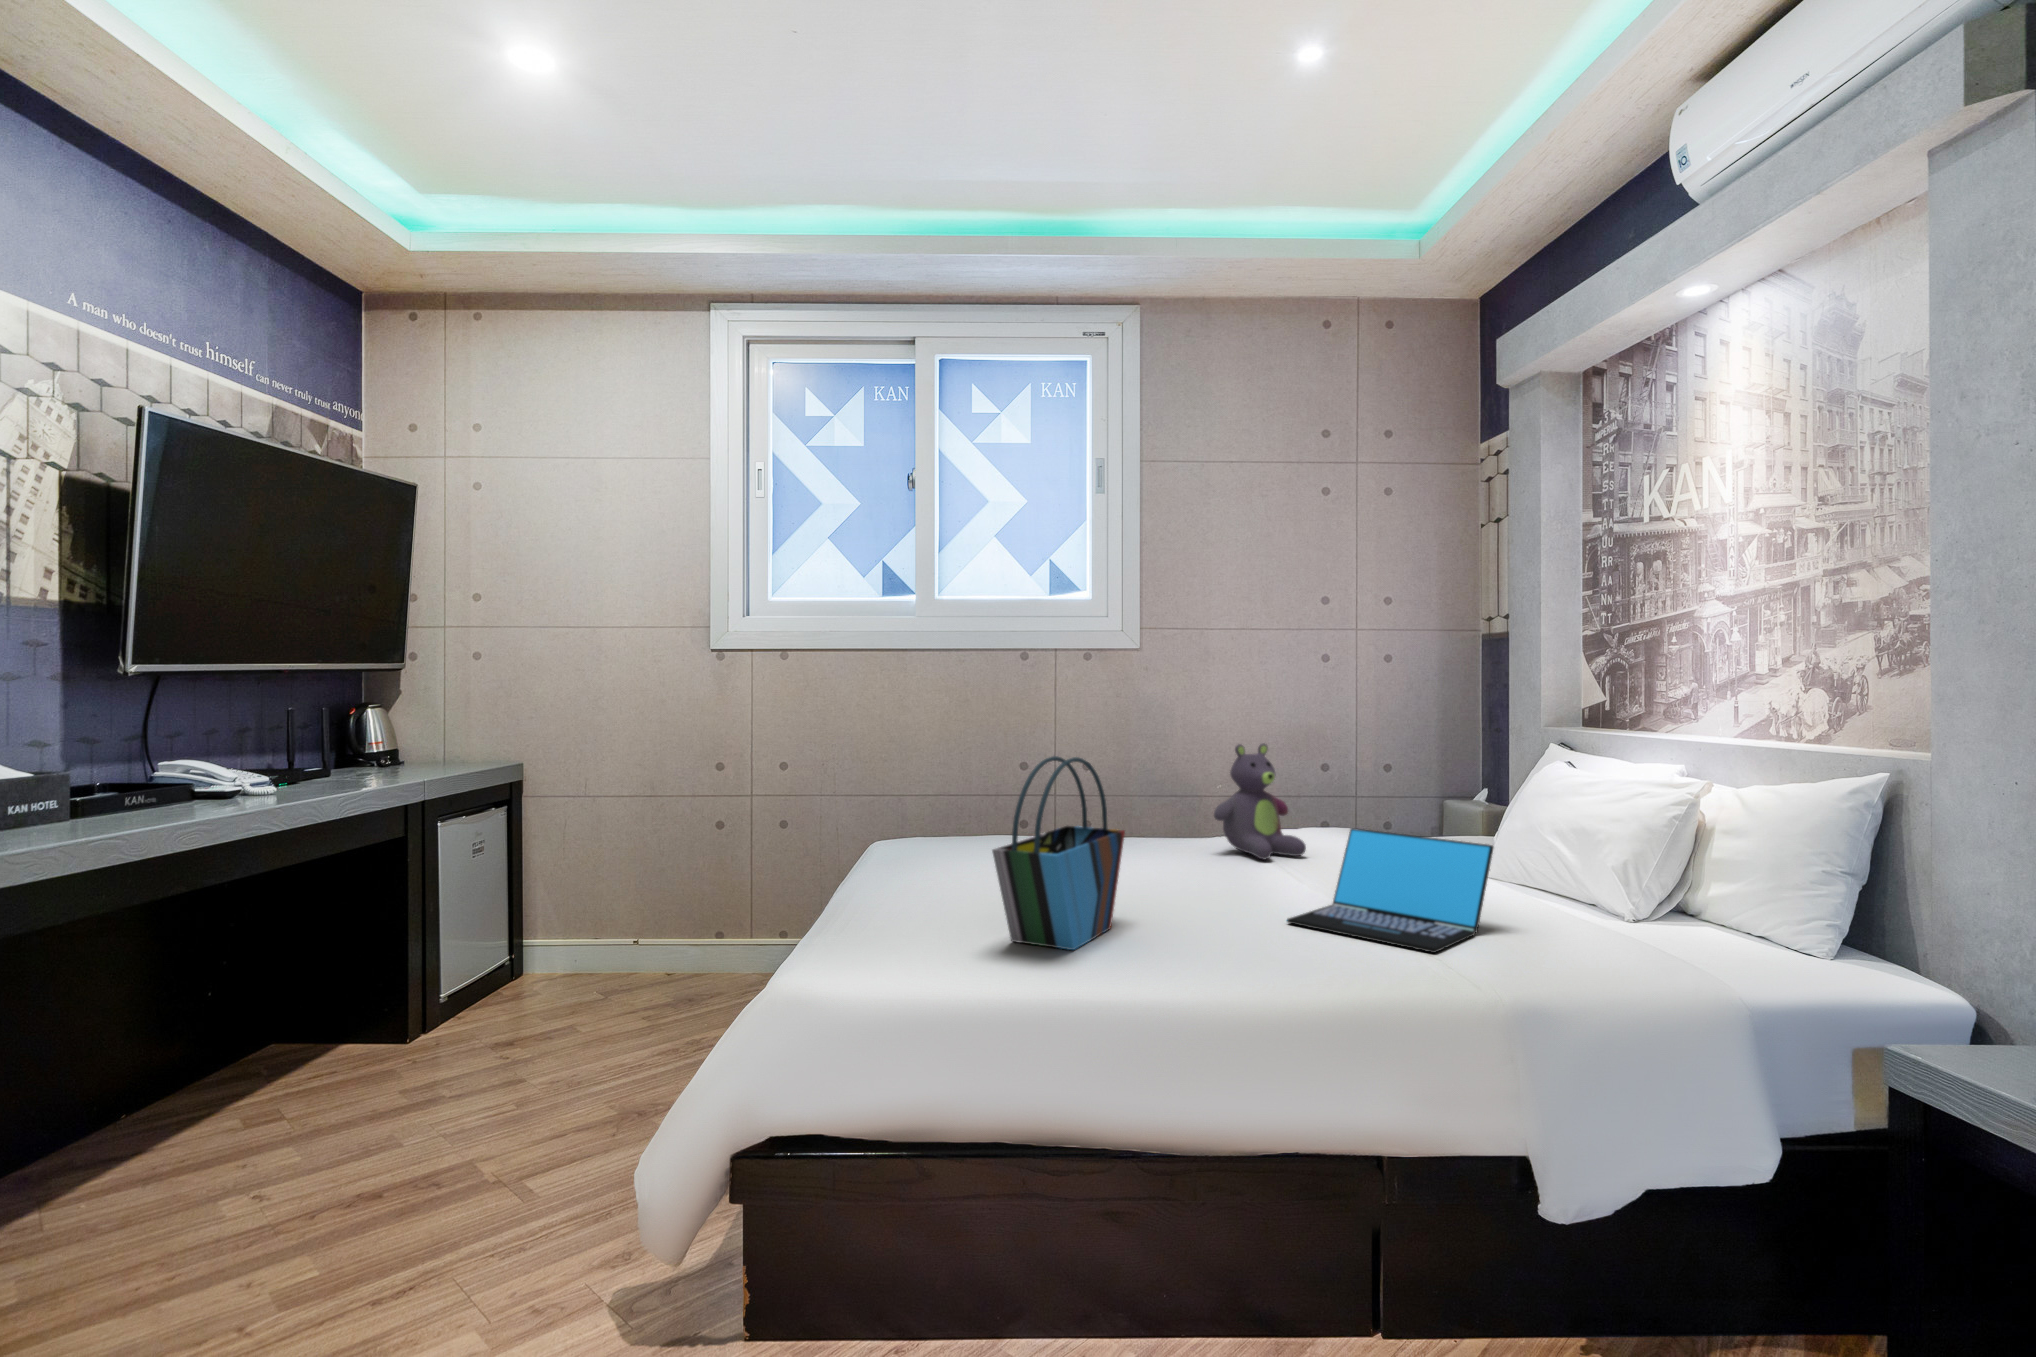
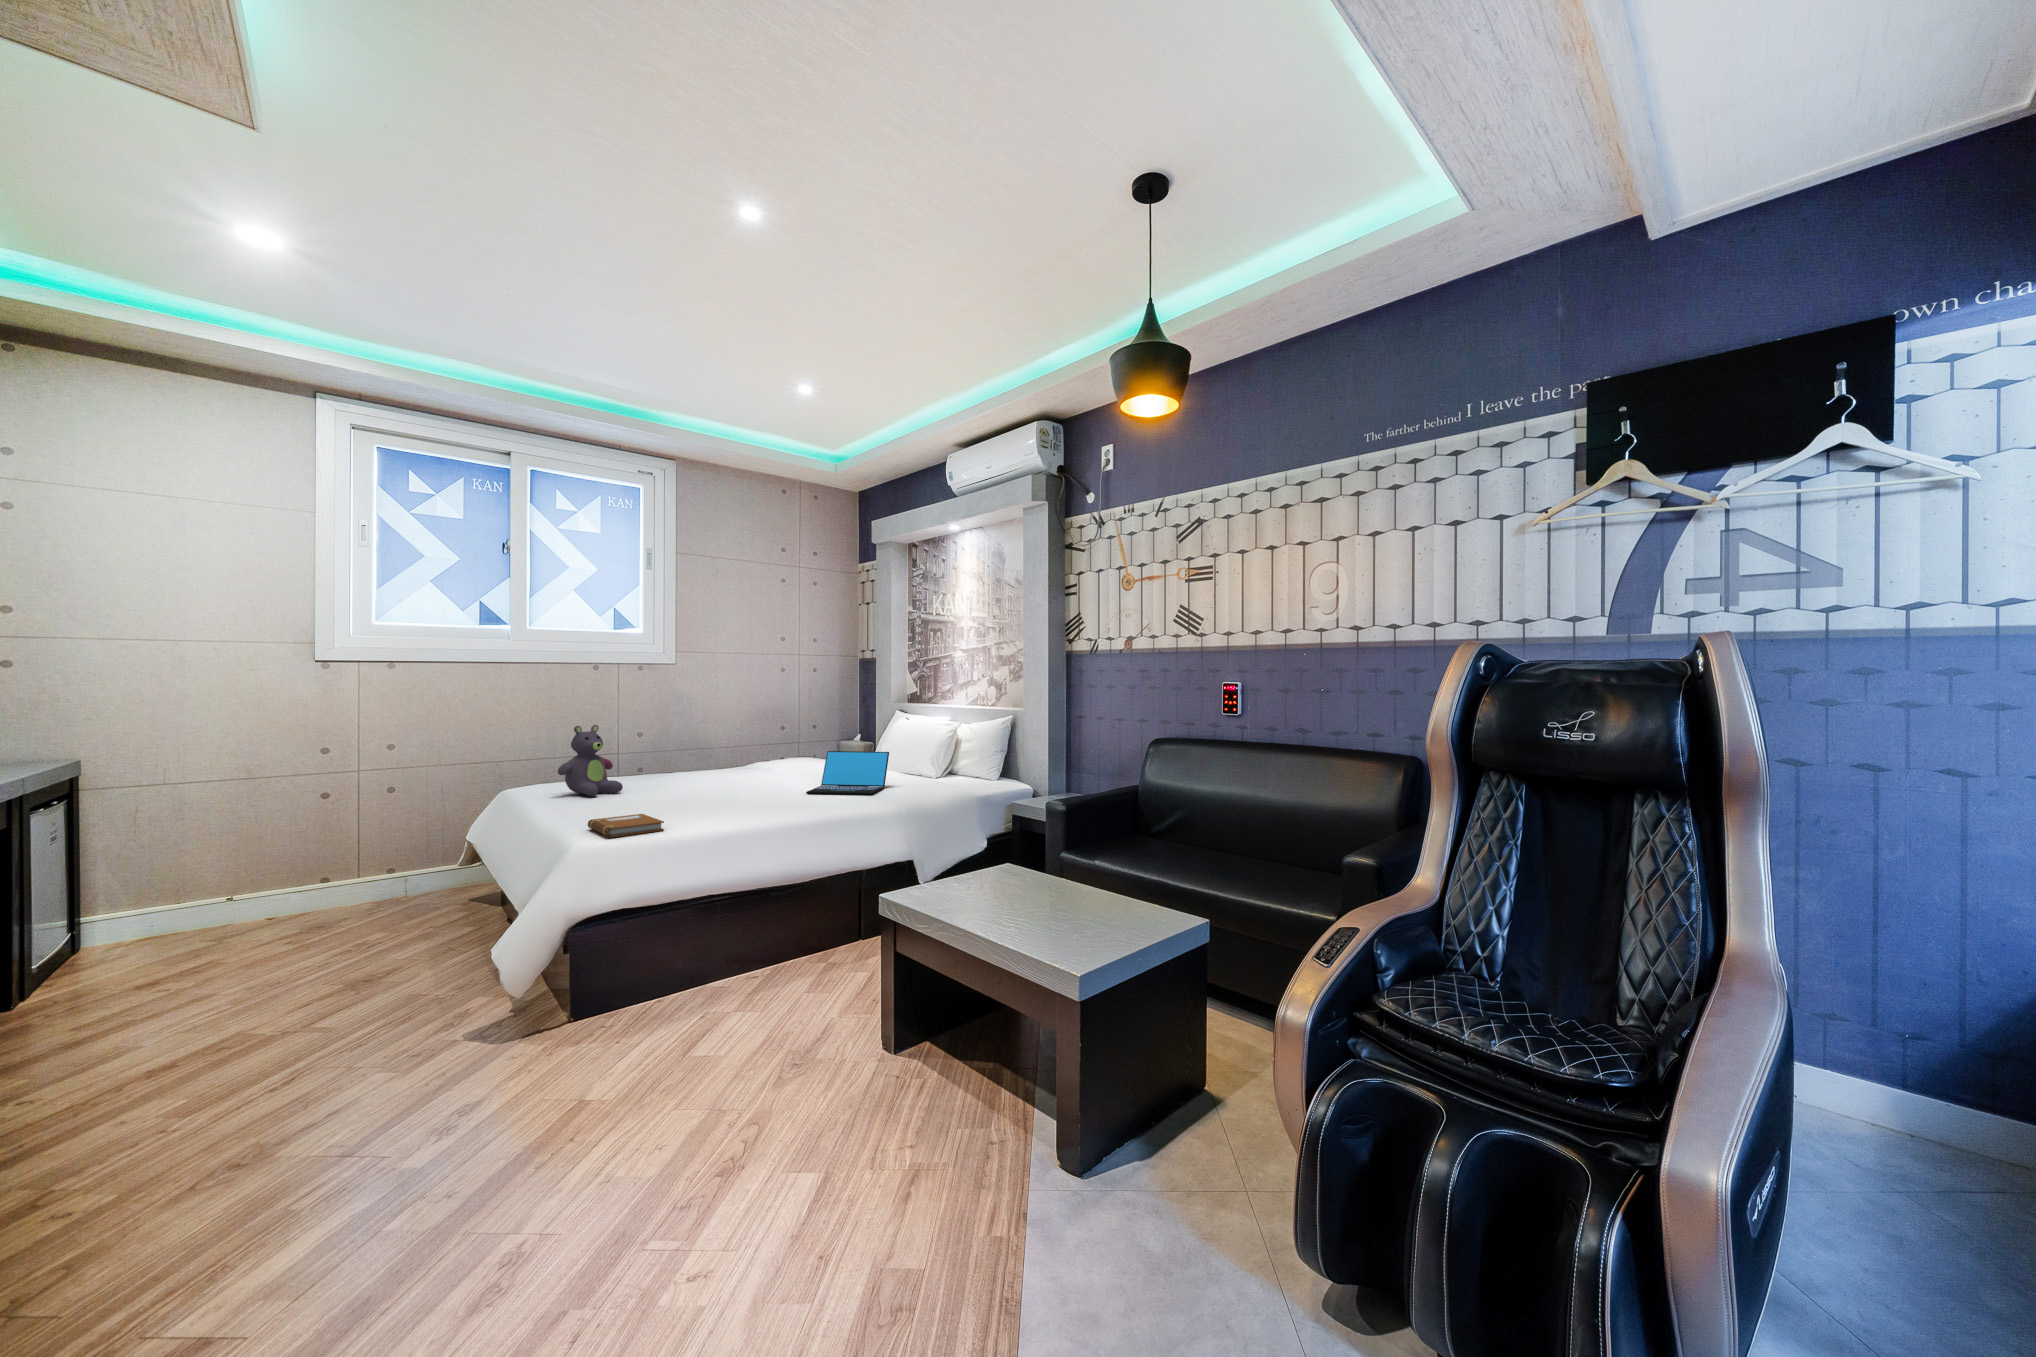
stuffed bear: present [1214,743,1306,859] -> present [558,725,623,796]
tote bag: present [992,756,1125,950] -> none [678,721,730,813]
notebook: none [816,938,925,991] -> present [588,814,664,837]

